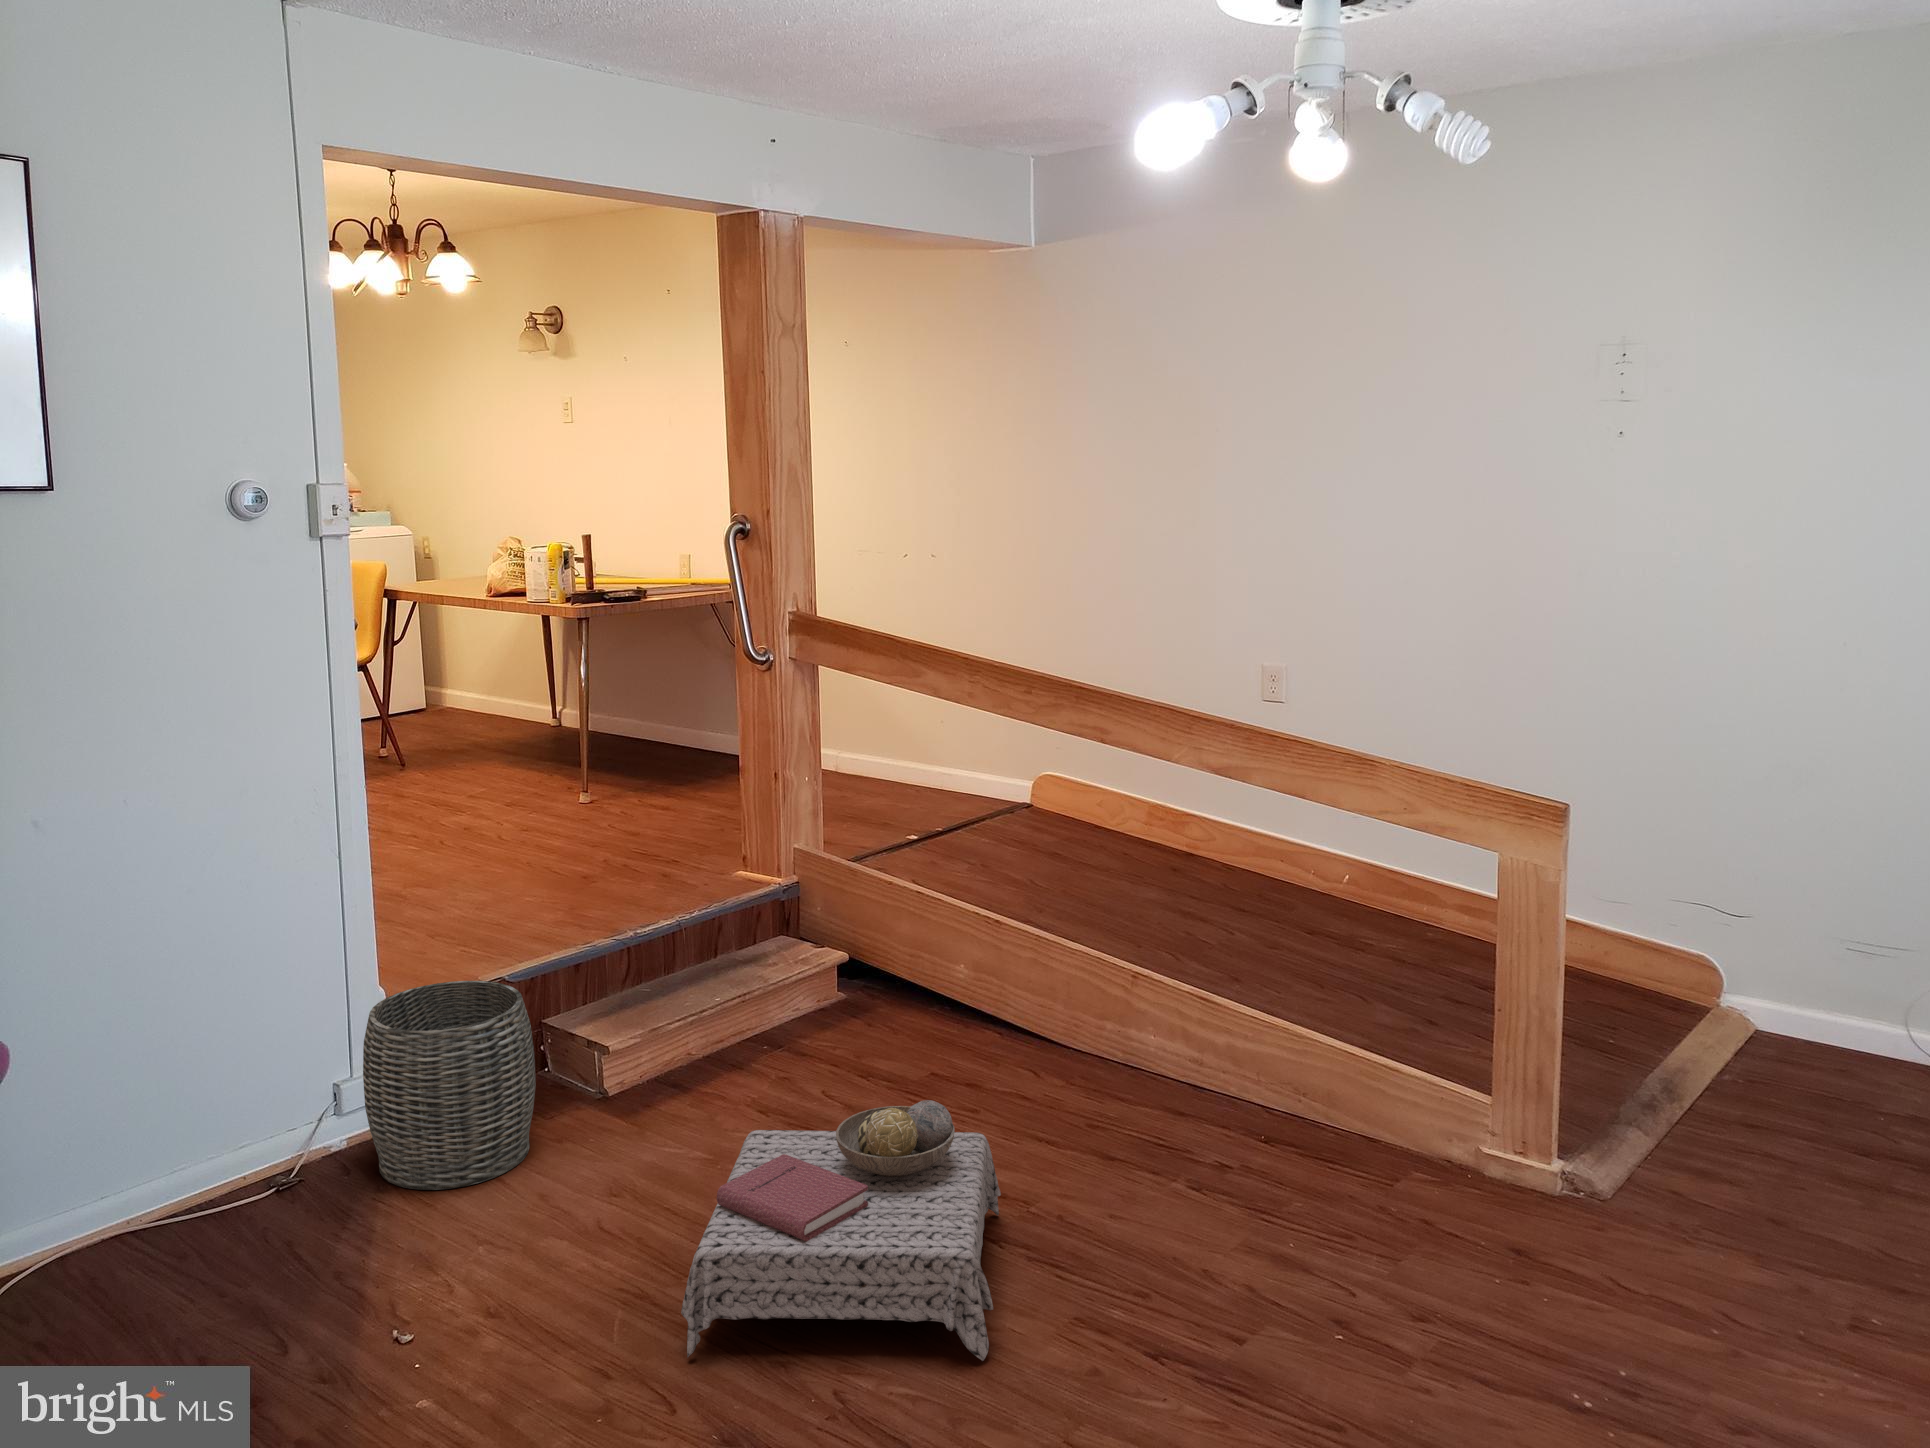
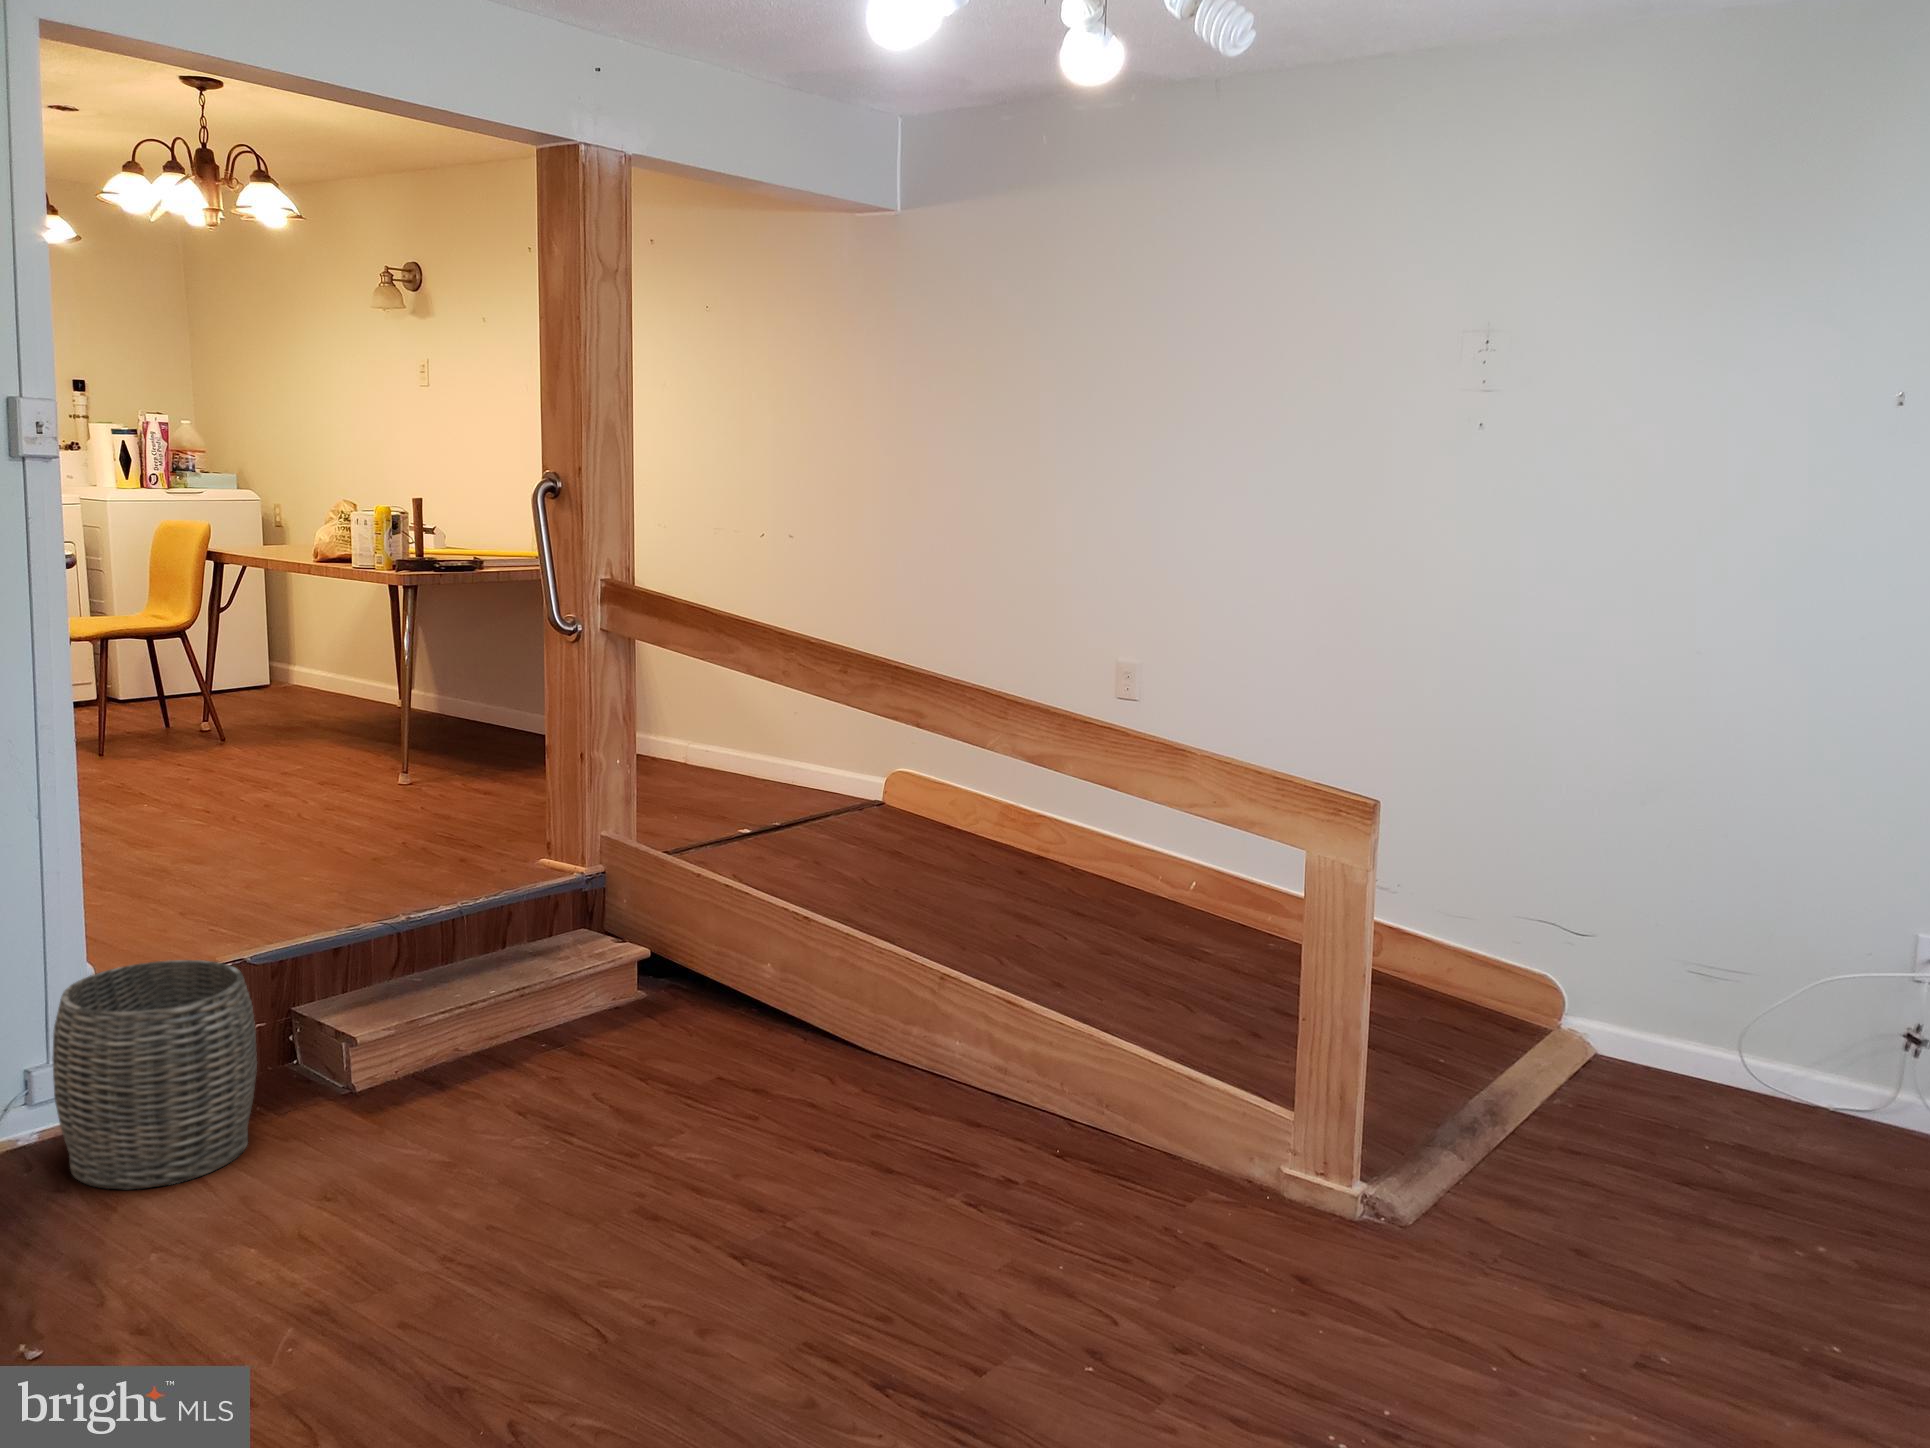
ottoman: present [681,1100,1001,1361] -> none [351,1102,748,1394]

